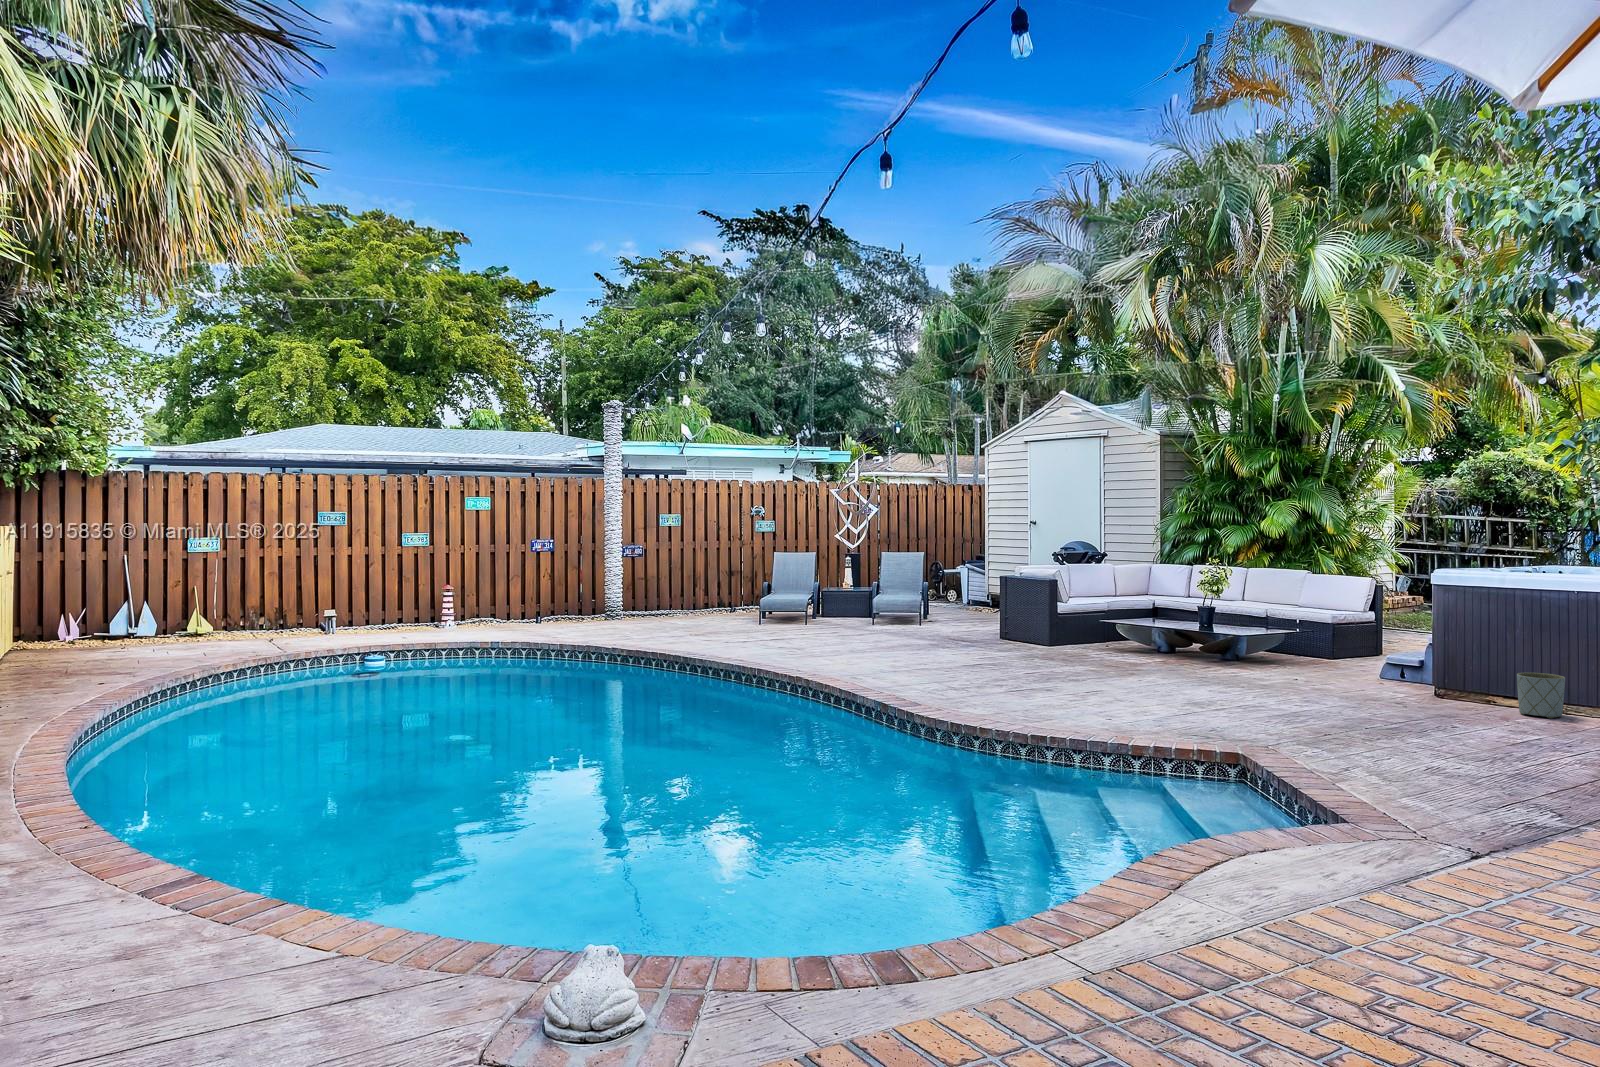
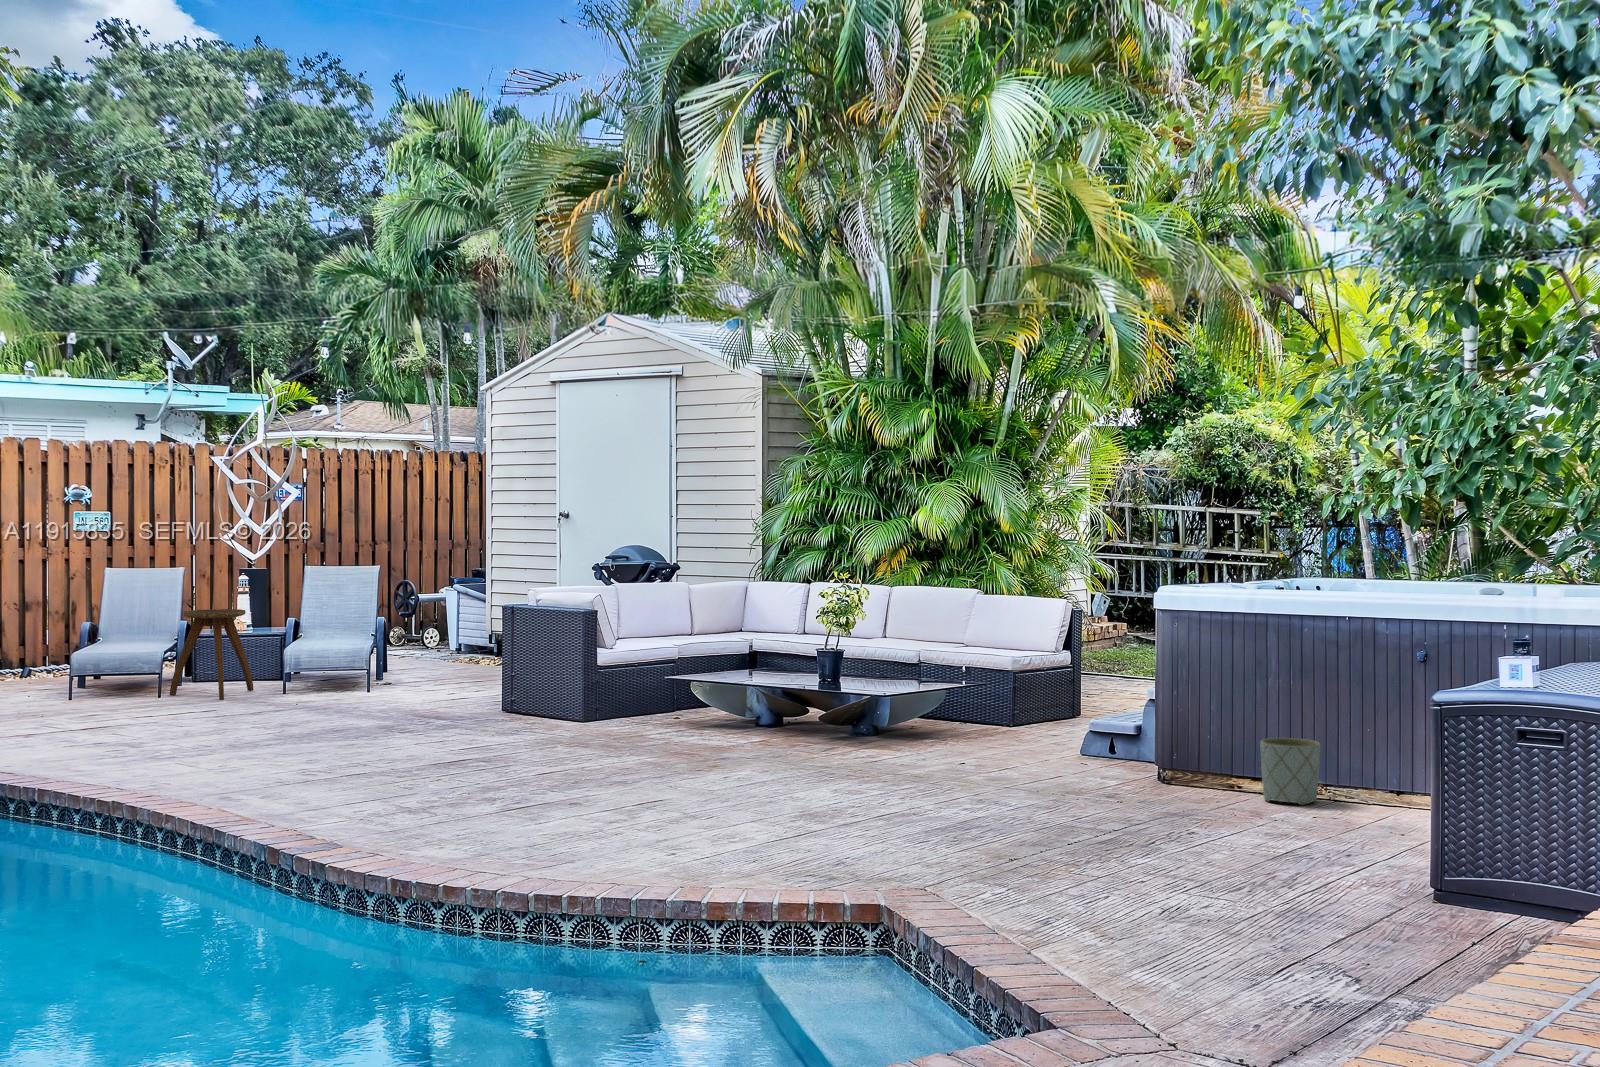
stool: none [815,576,858,625] -> present [170,609,254,700]

